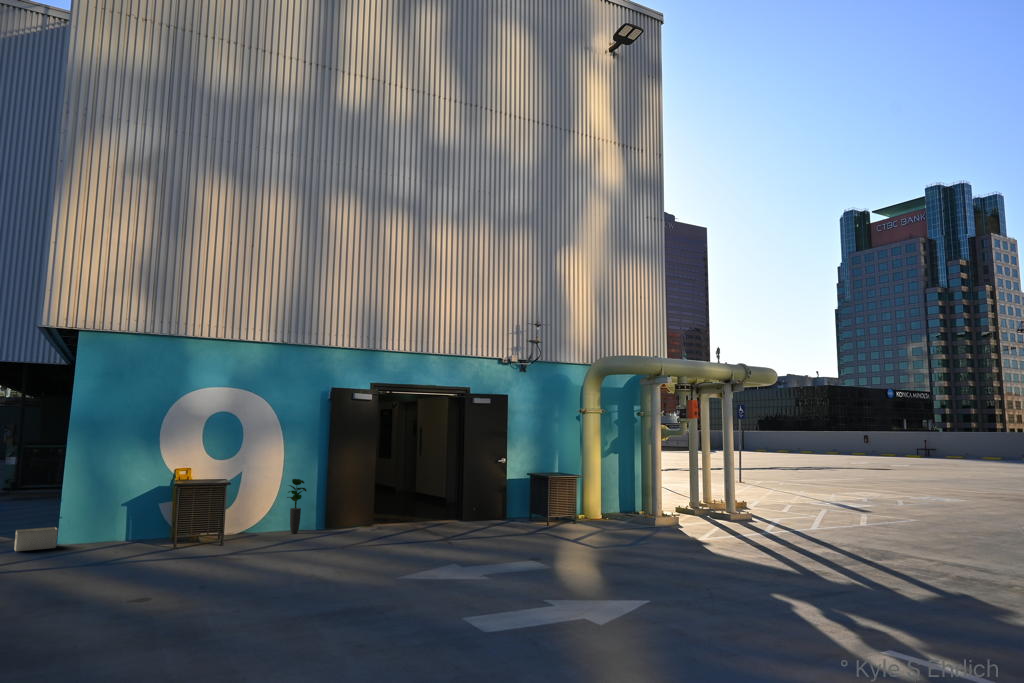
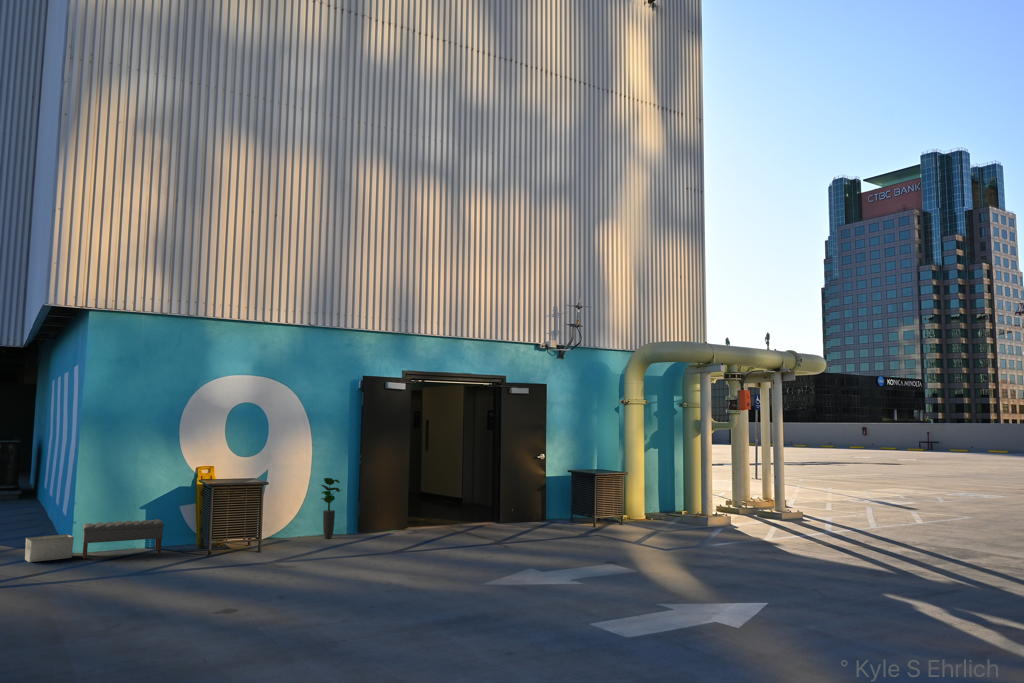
bench: none [63,515,139,550] -> present [83,519,164,559]

